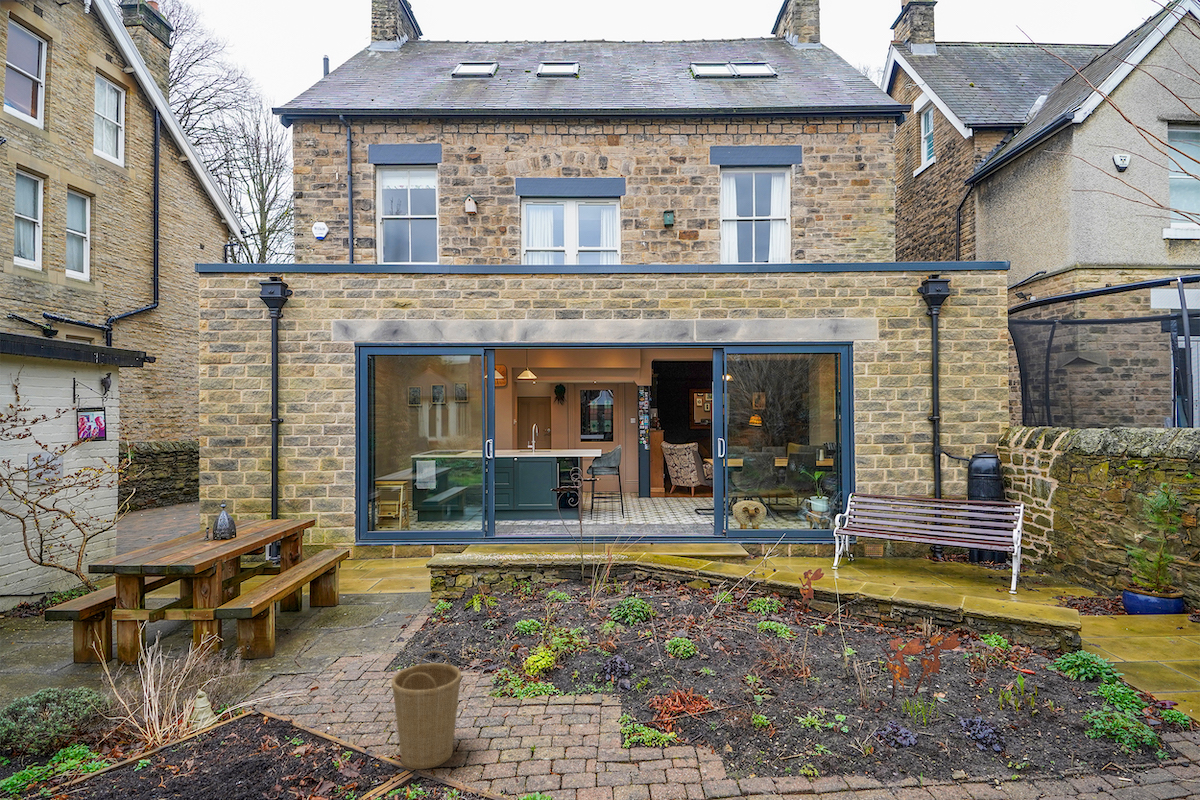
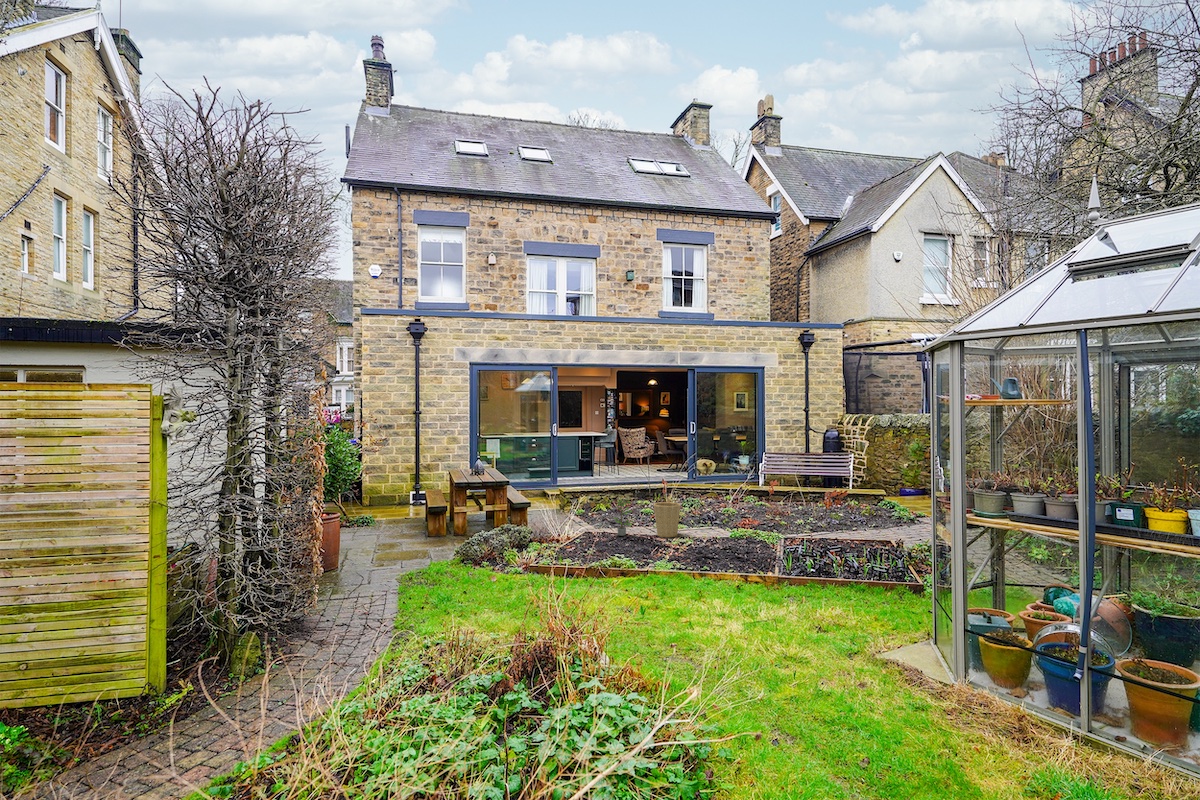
potted plant: none [311,647,368,739] -> present [614,499,634,536]

